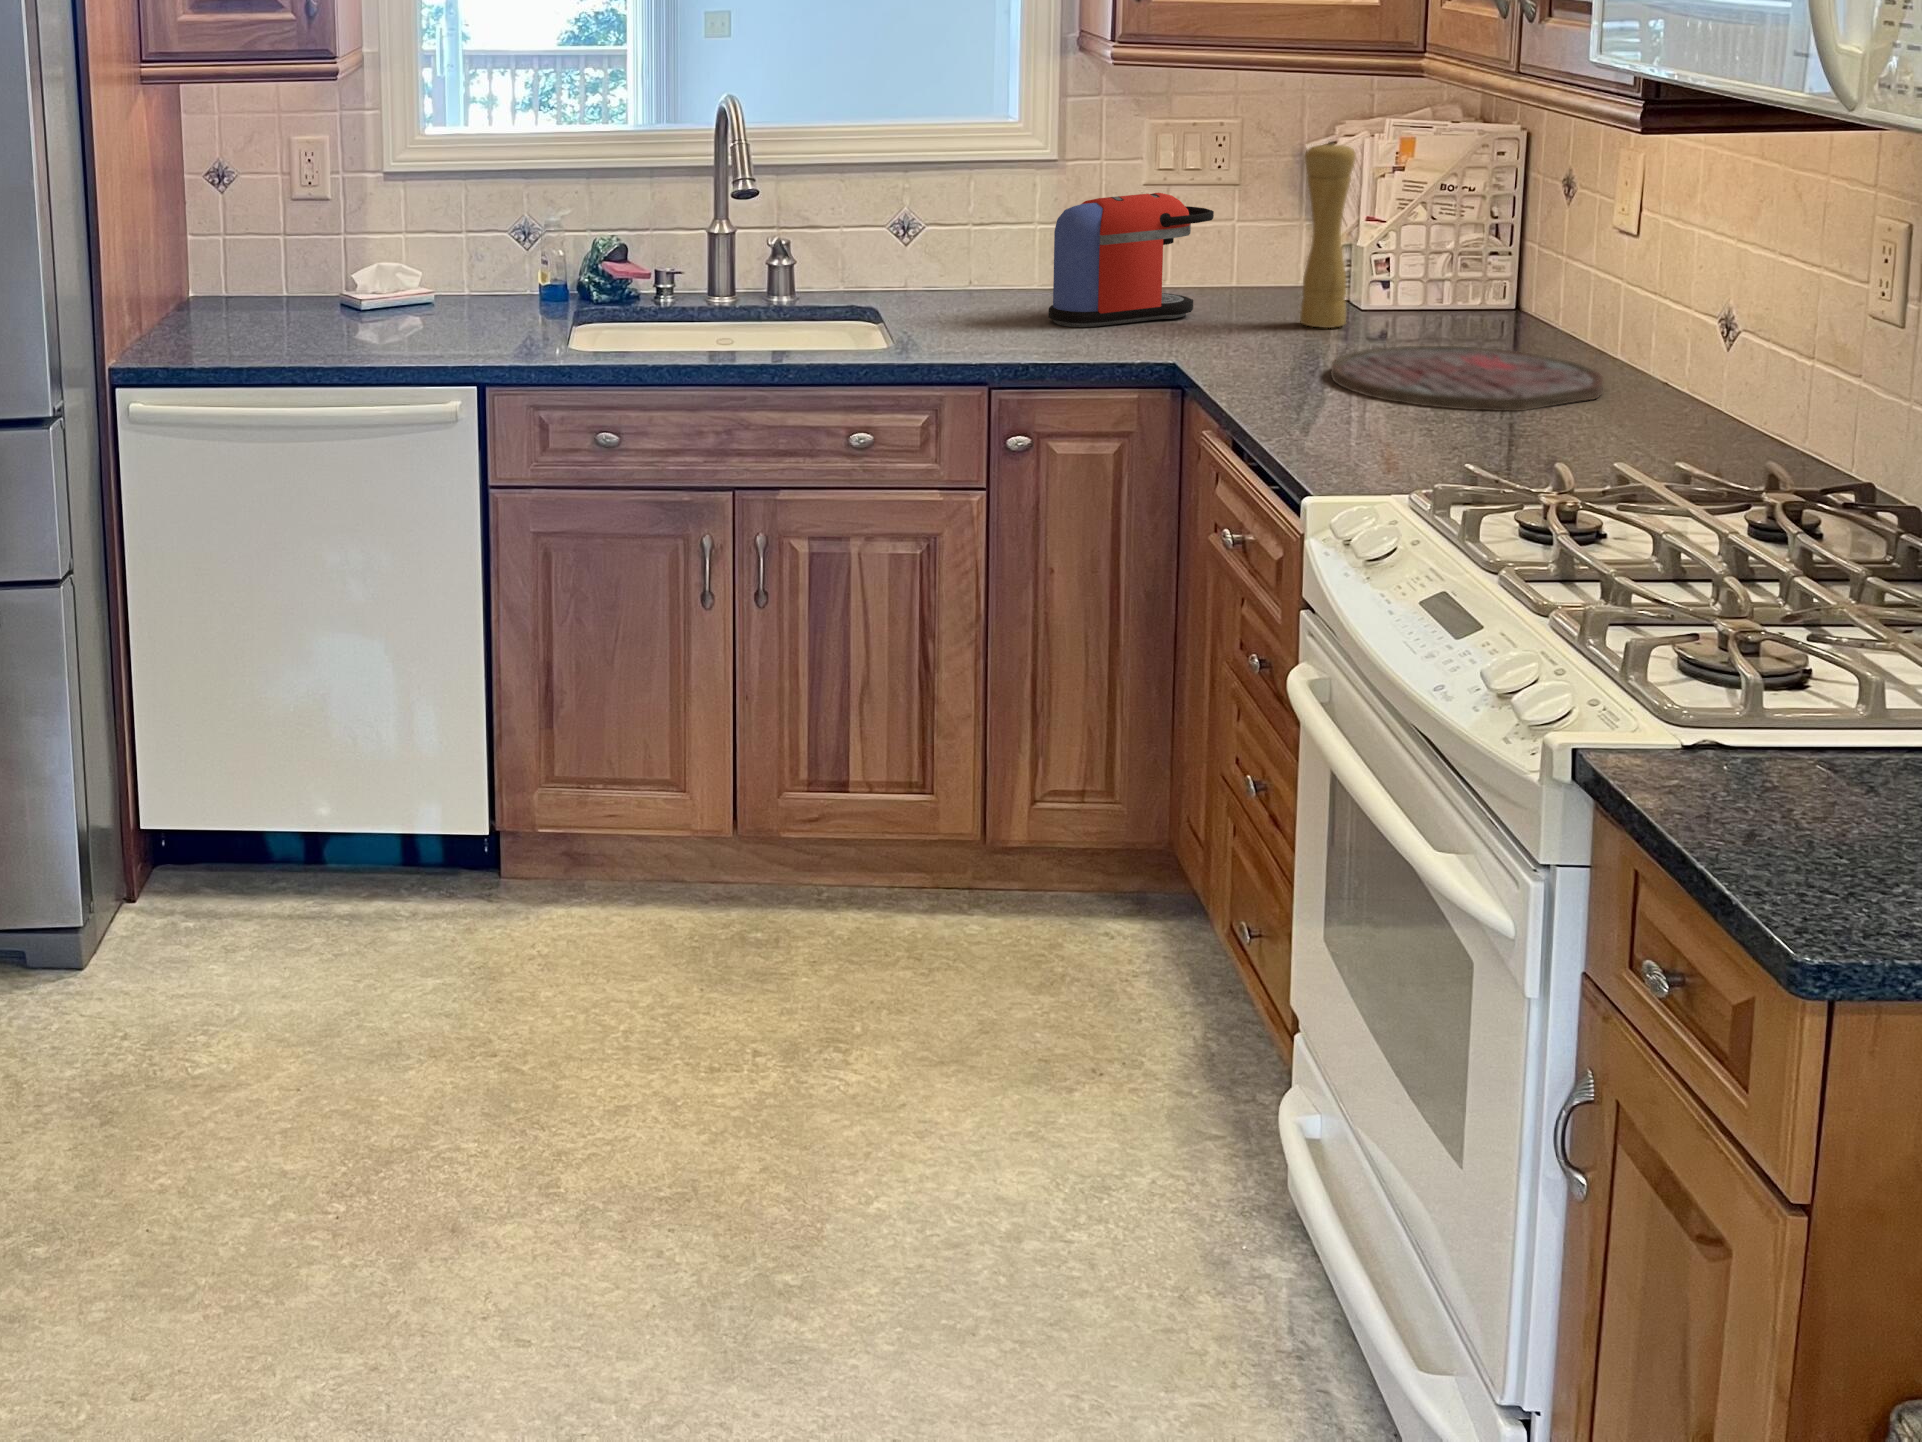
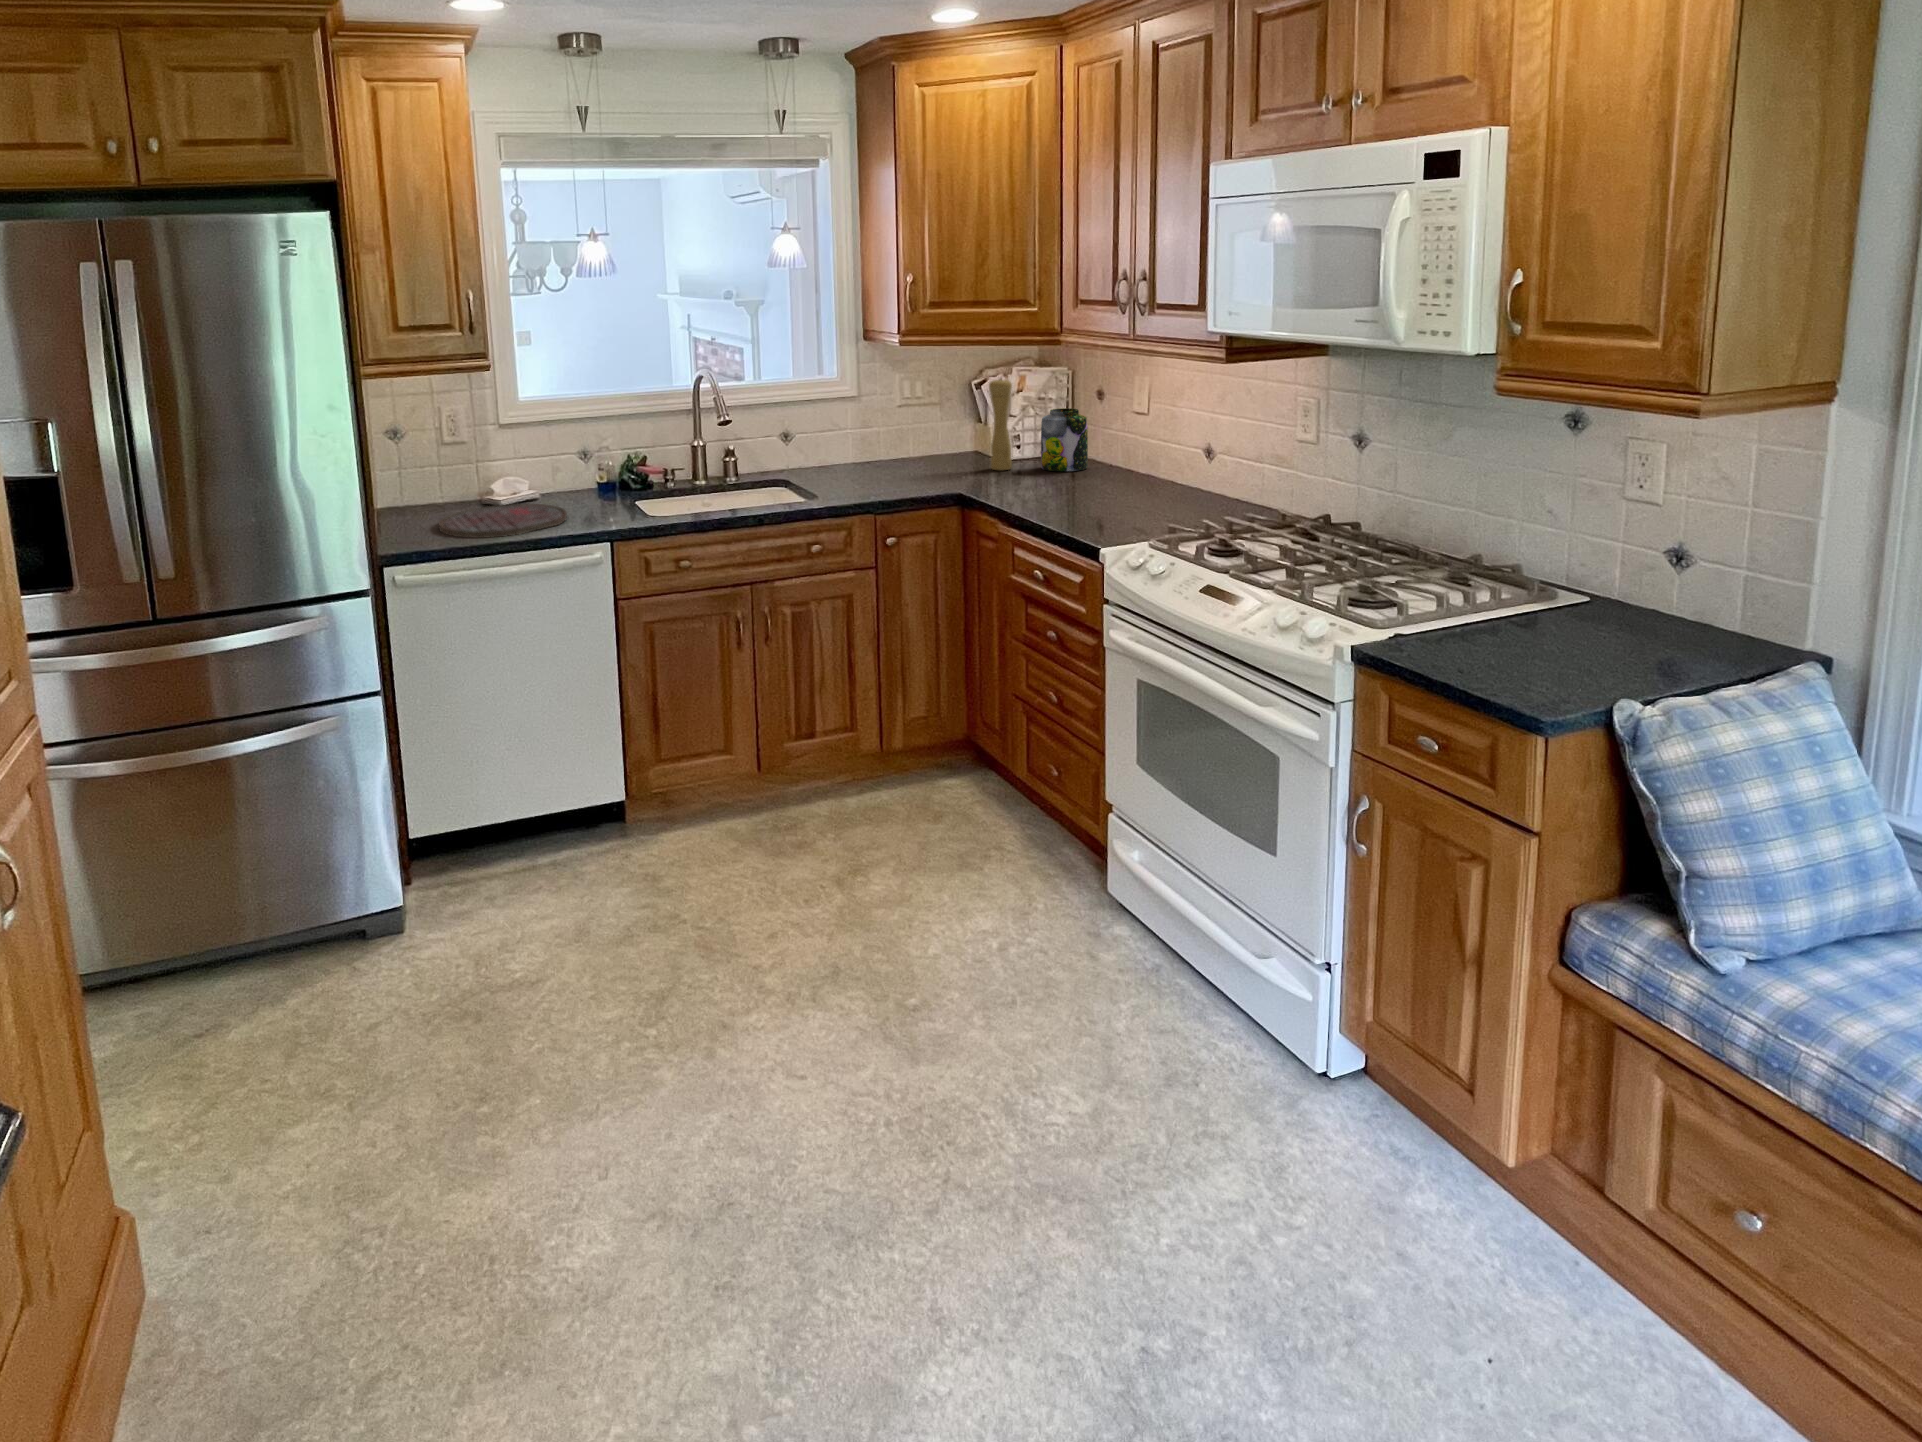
coffee maker: present [1048,193,1214,327] -> none [876,409,945,481]
jar: none [1409,211,1518,342] -> present [1041,408,1088,471]
cutting board: present [1331,346,1603,411] -> present [439,504,567,538]

